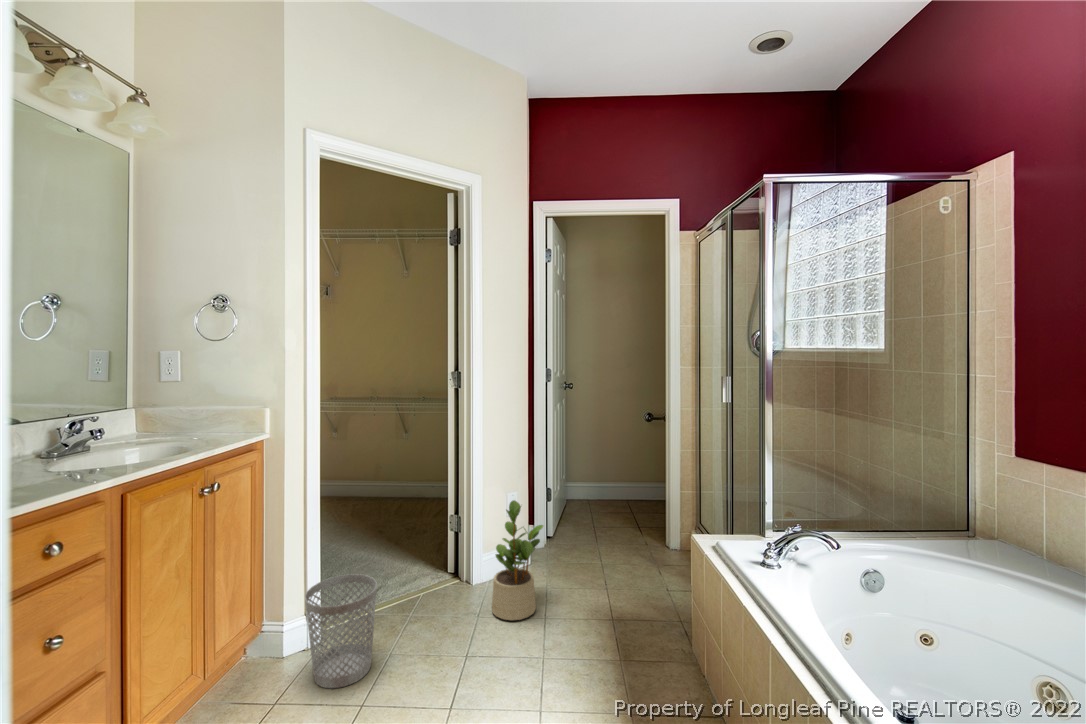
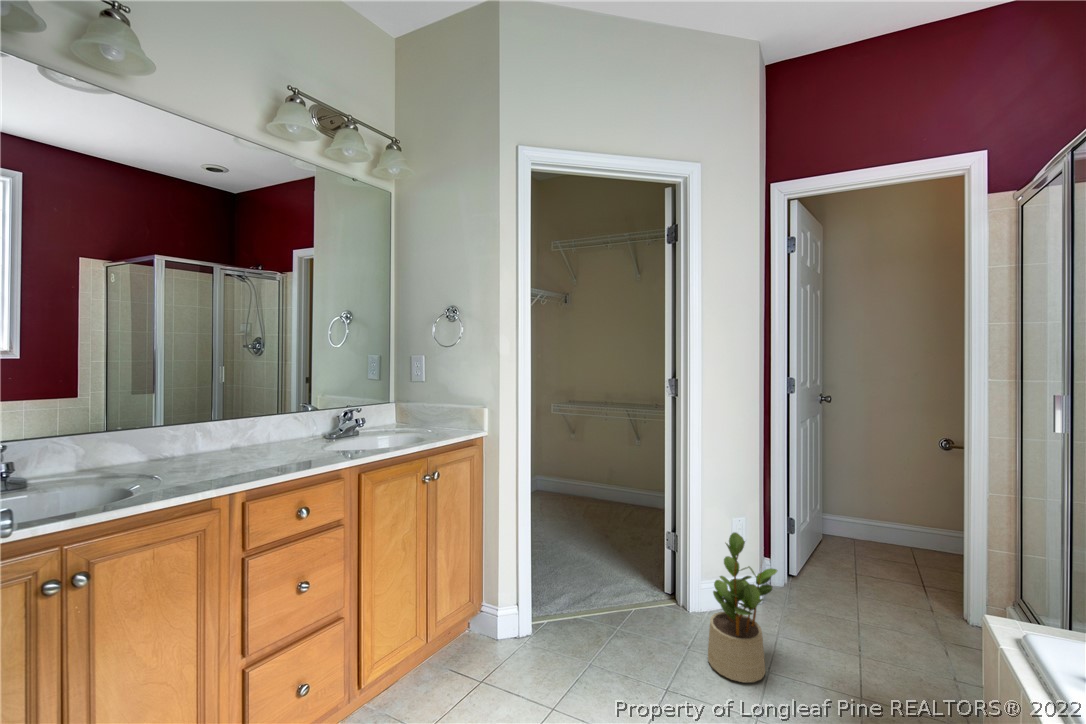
wastebasket: present [305,574,377,688] -> none [507,576,574,695]

